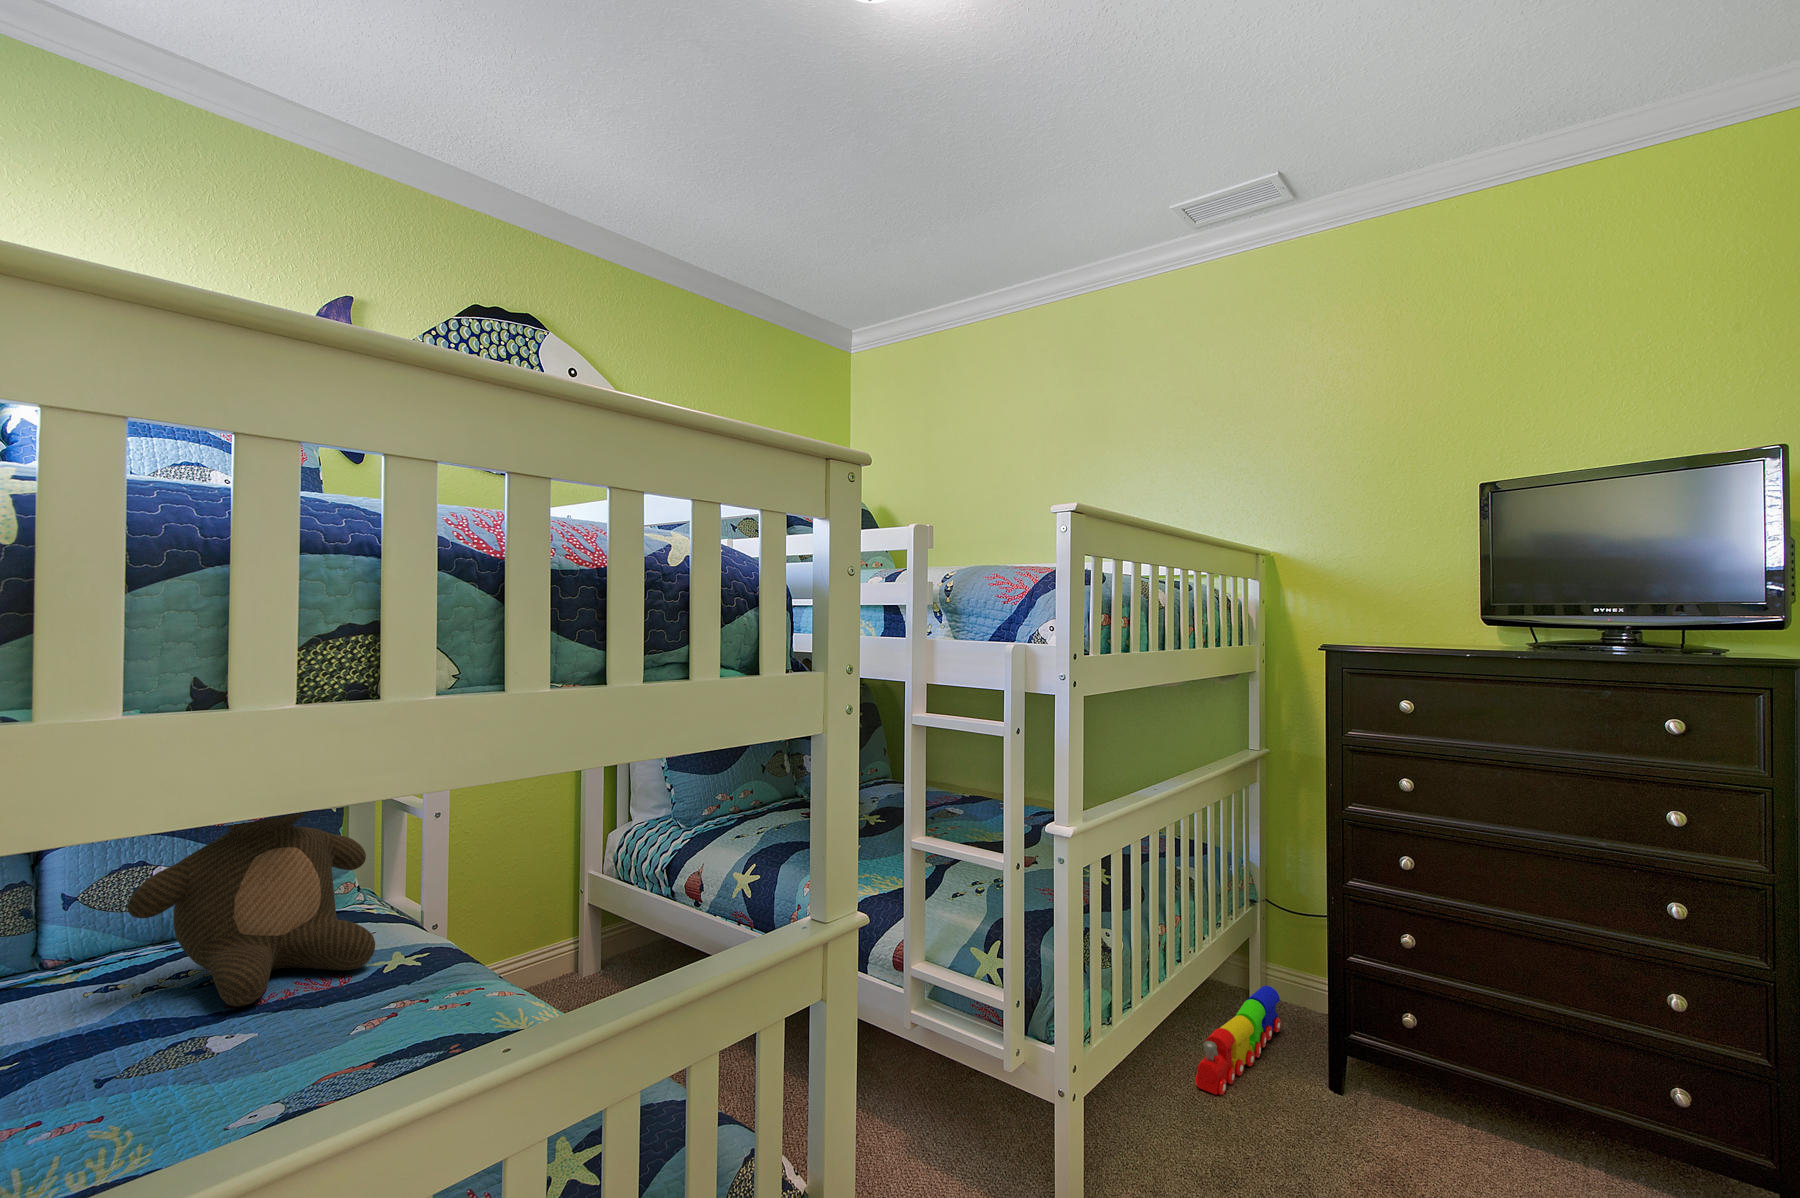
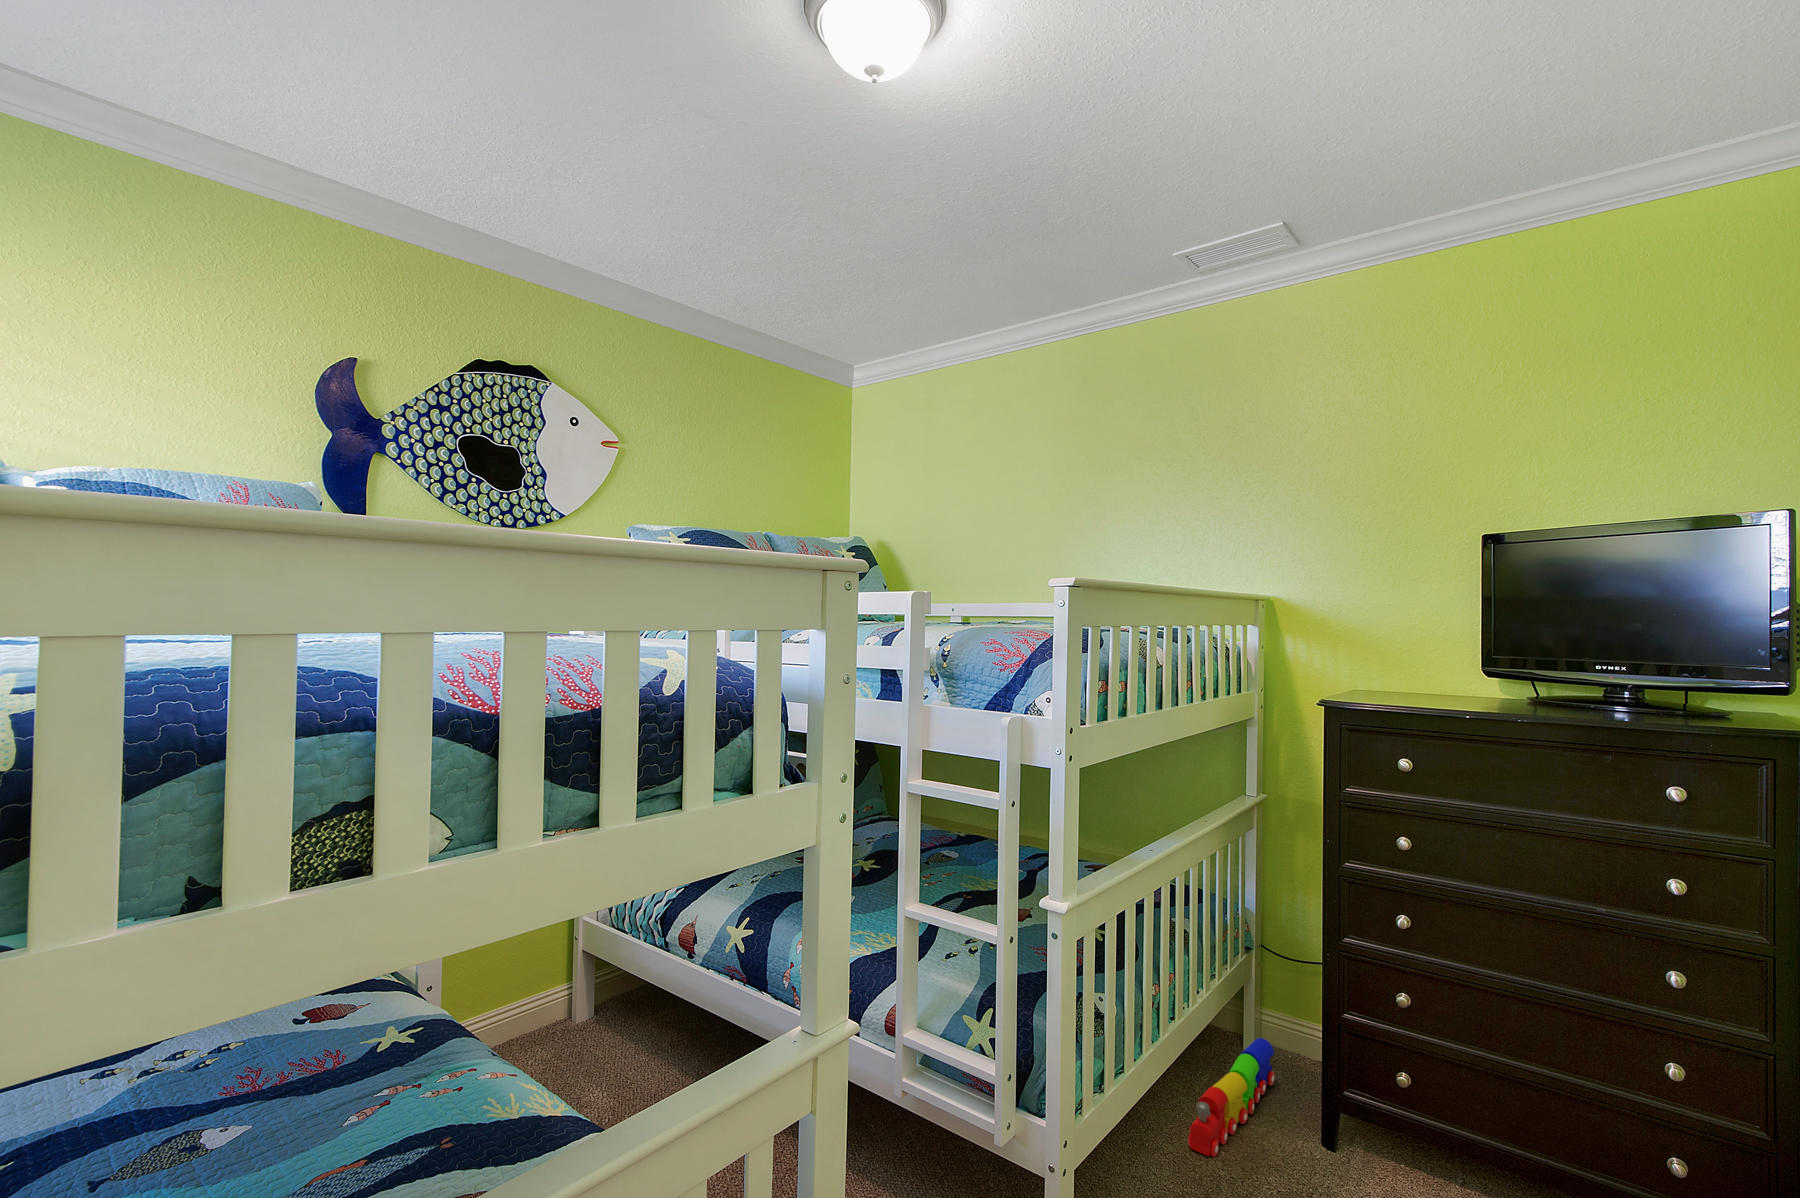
stuffed bear: present [127,813,375,1007] -> none [132,819,374,1113]

